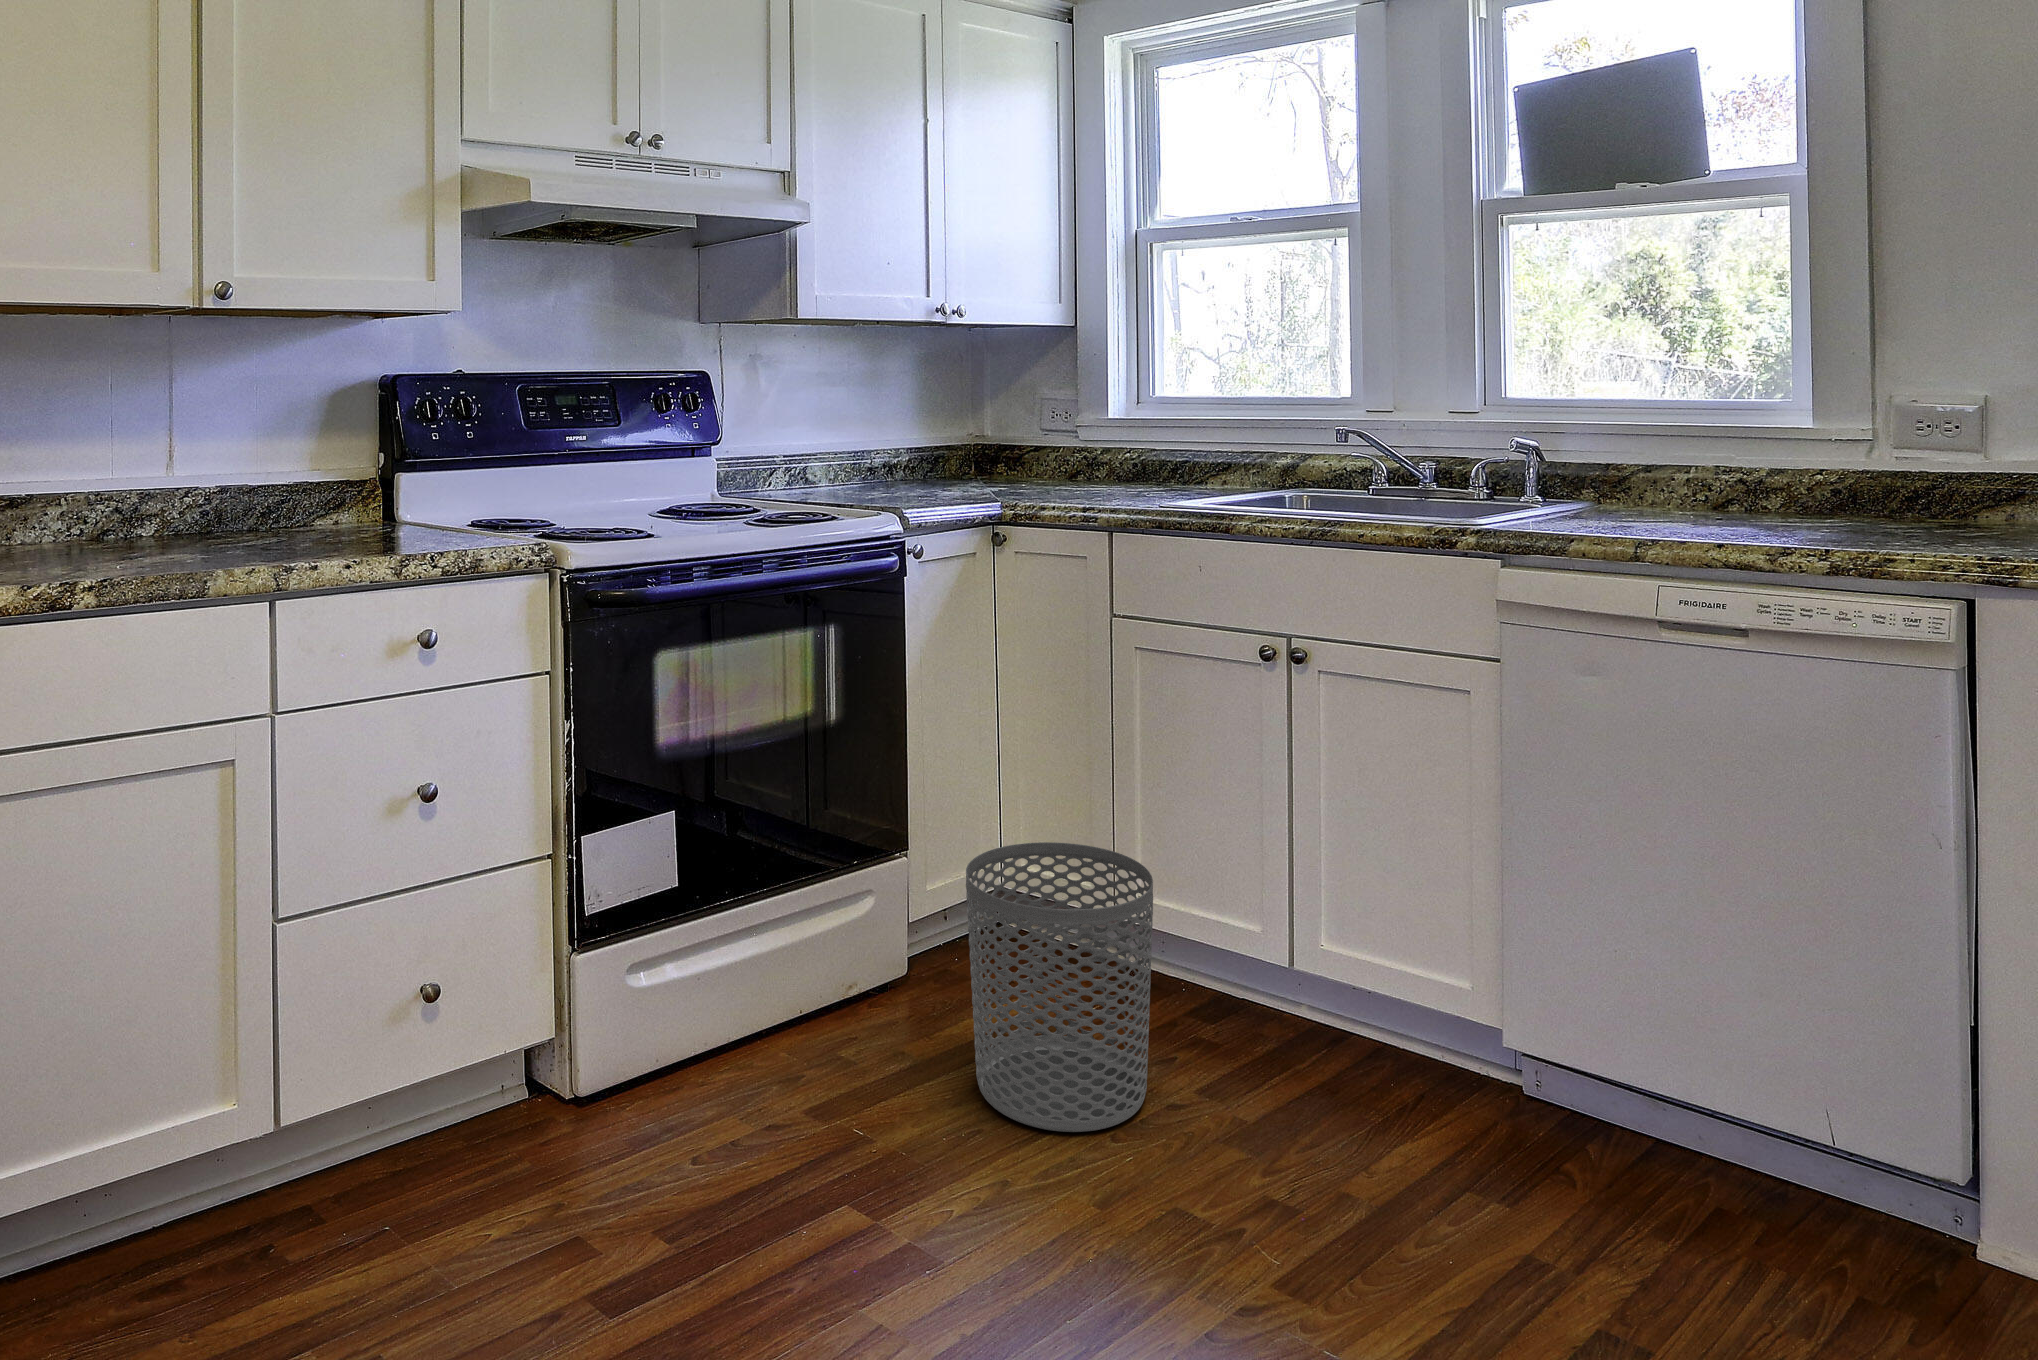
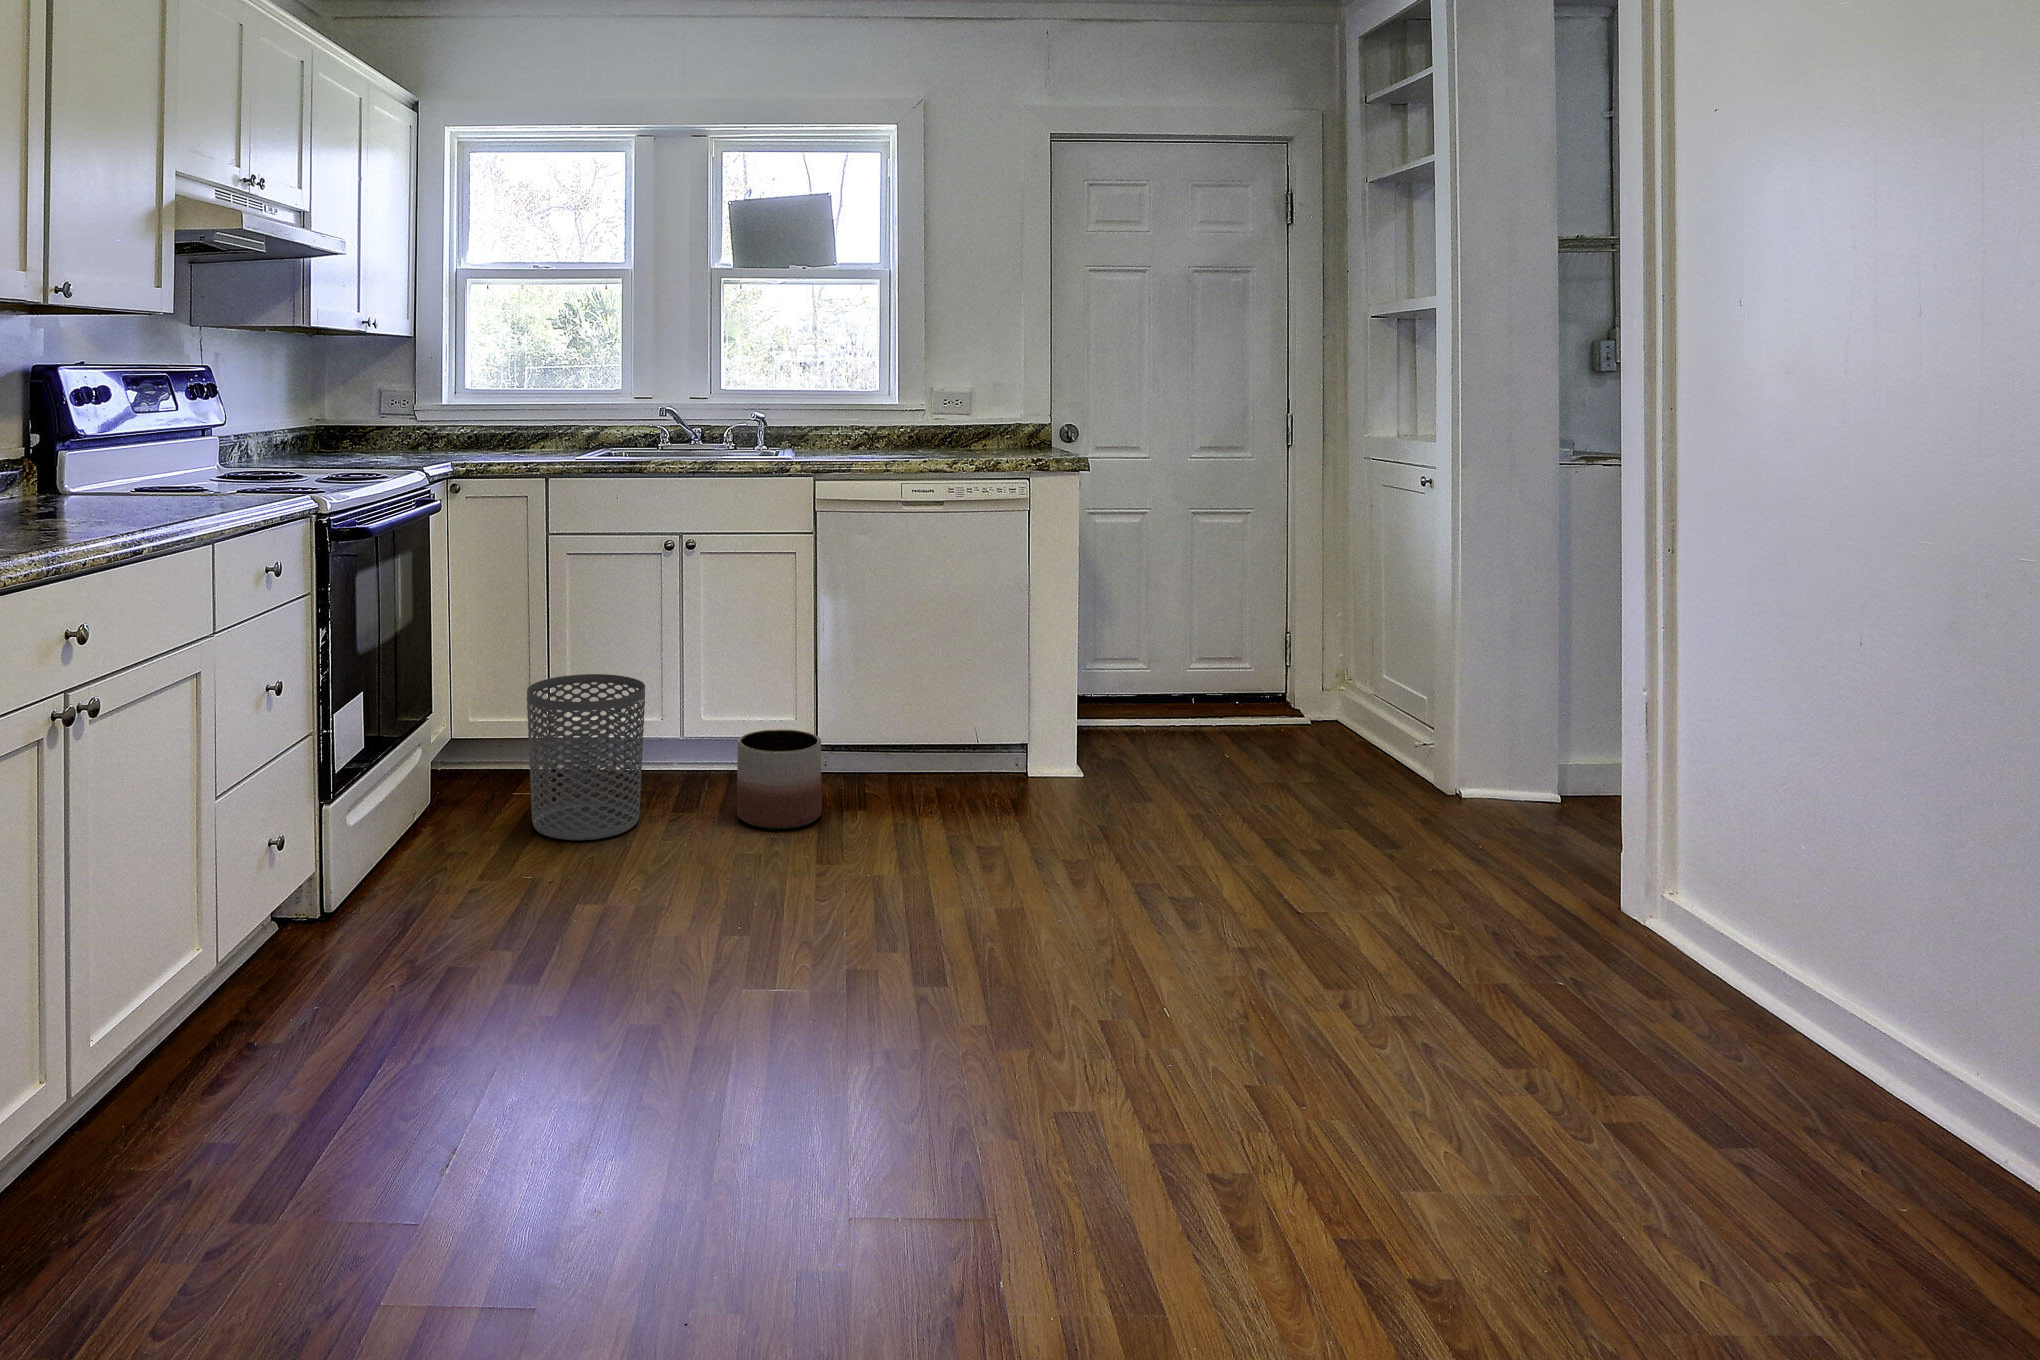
planter: none [1284,1032,1456,1258] -> present [737,729,822,829]

